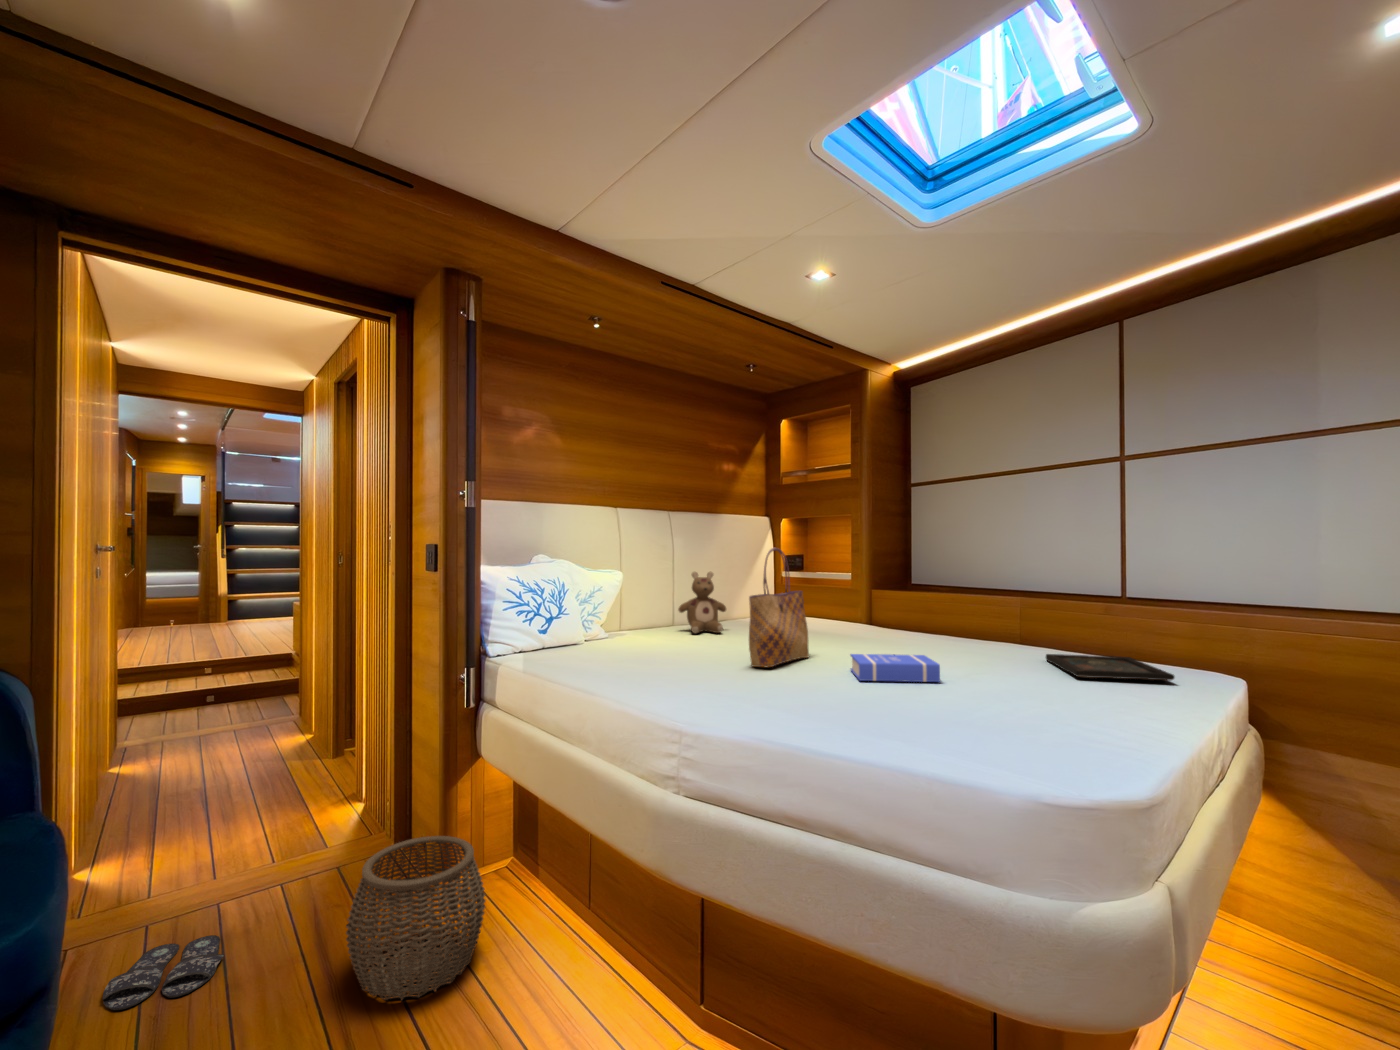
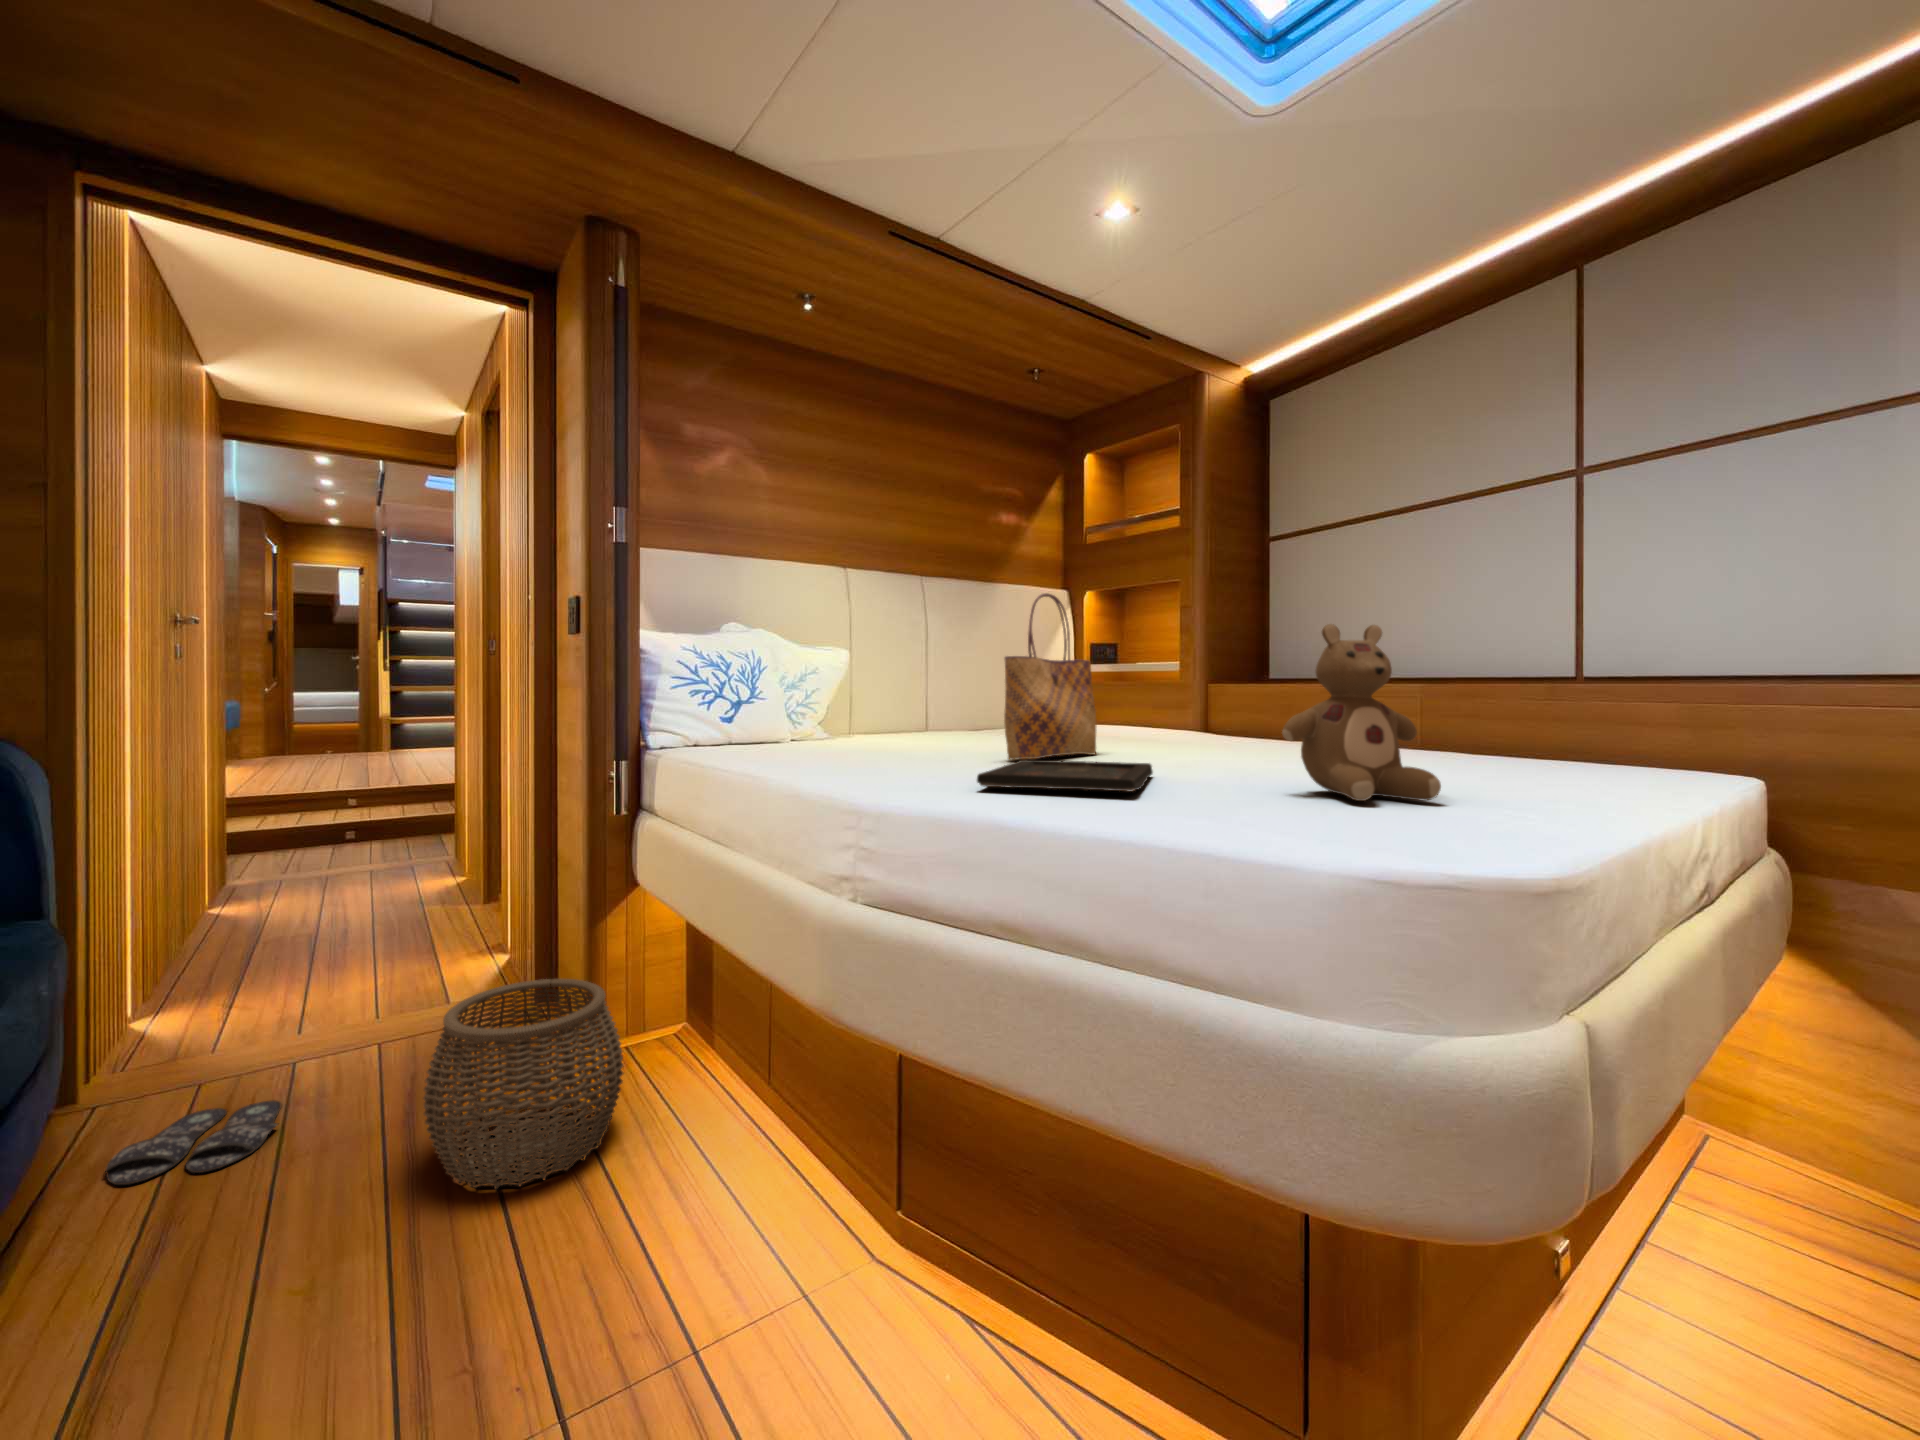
stuffed bear: present [678,572,726,634] -> present [1282,624,1441,801]
book: present [851,654,940,682] -> none [1151,740,1281,774]
tray: present [1046,654,1174,681] -> present [977,760,1153,791]

